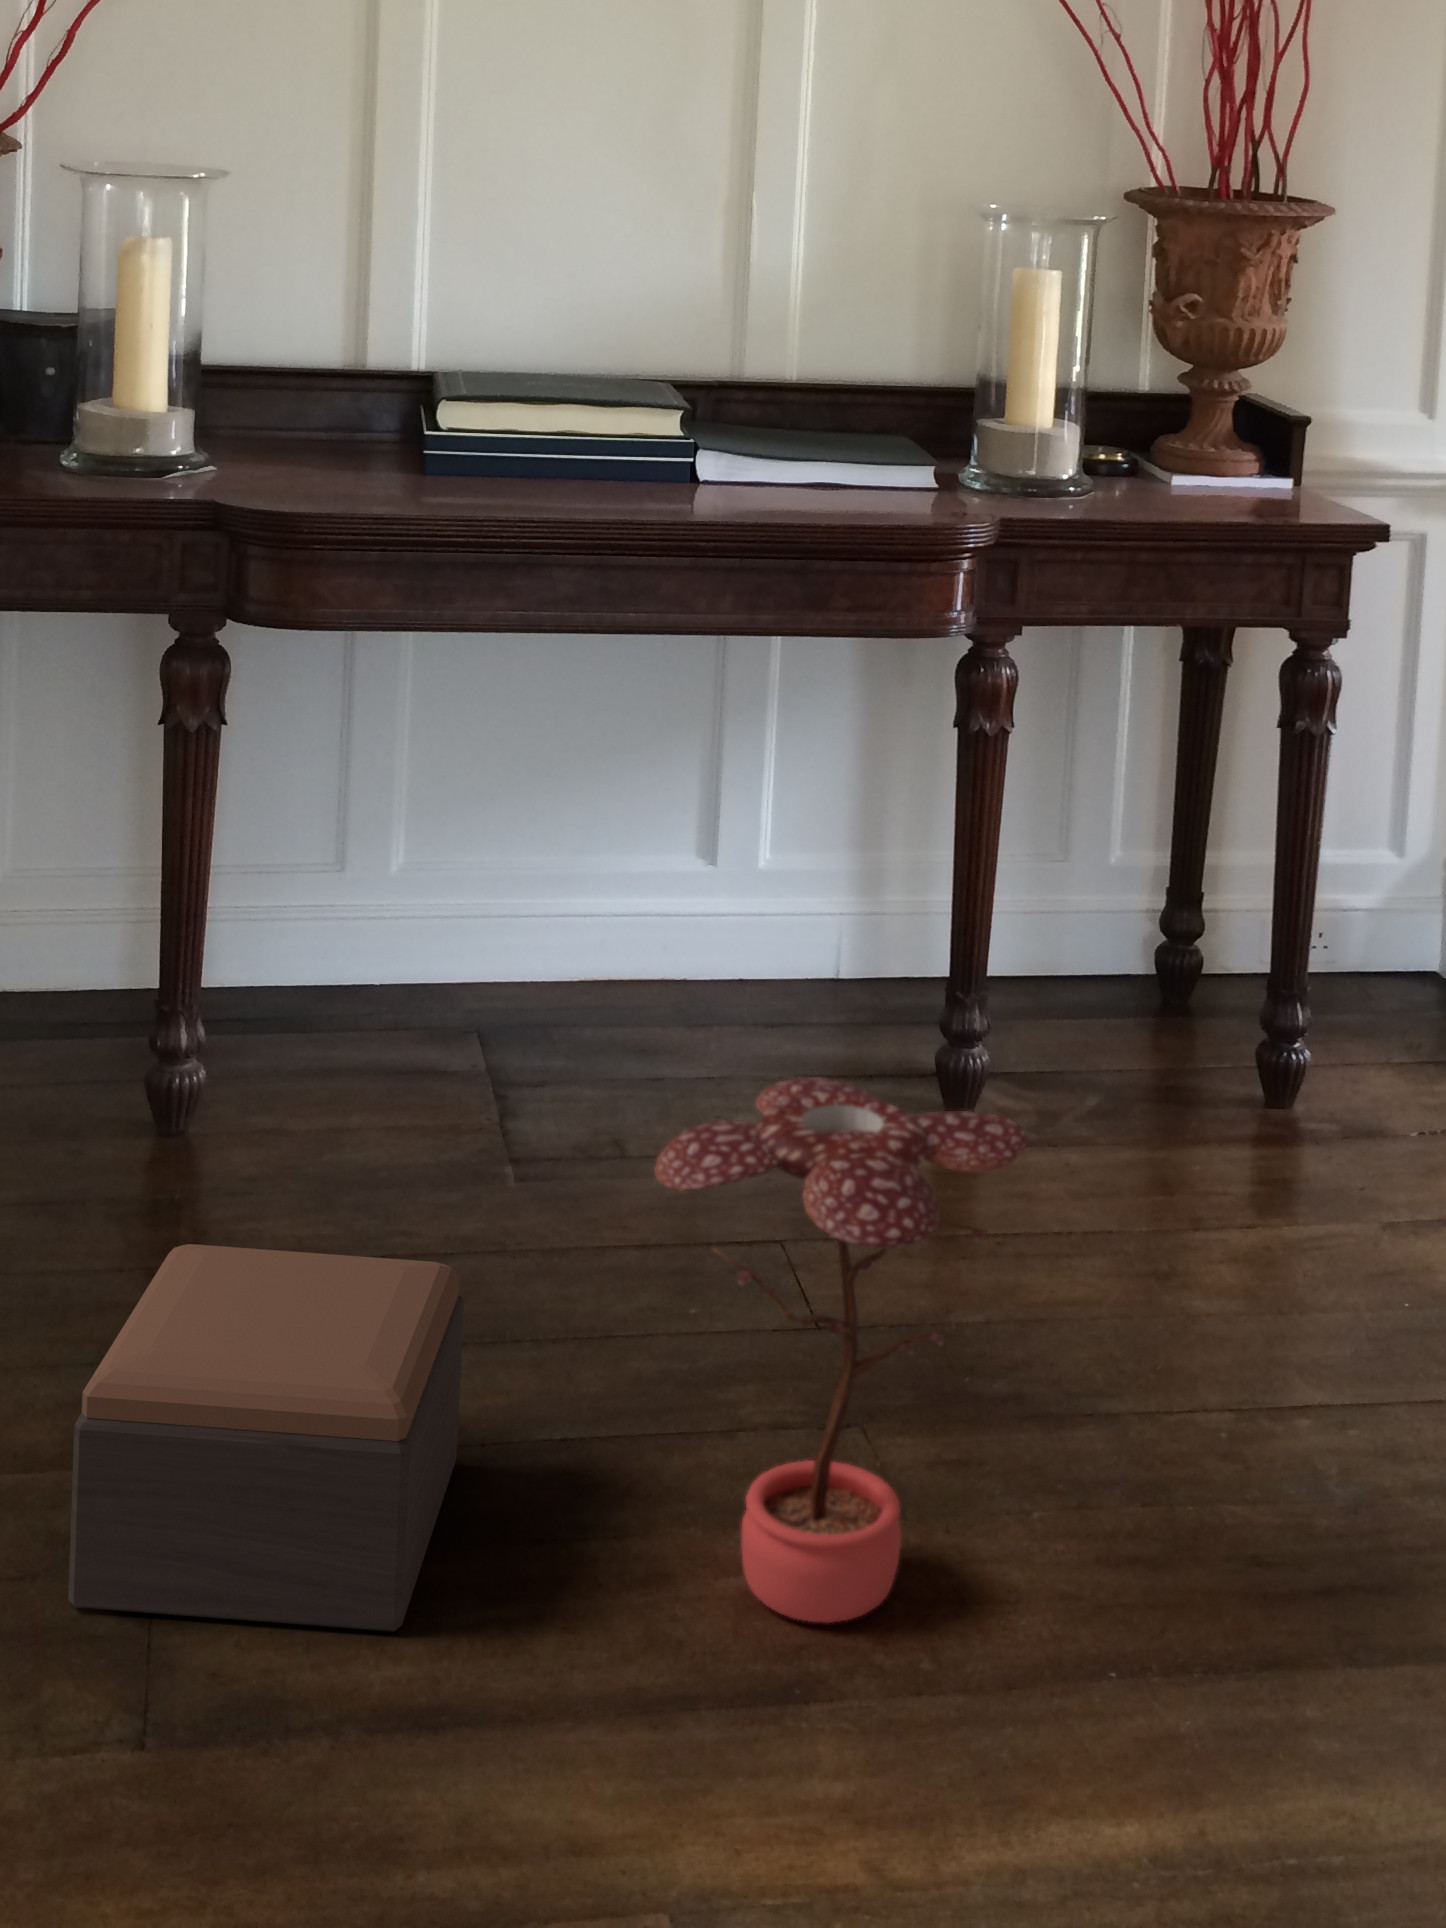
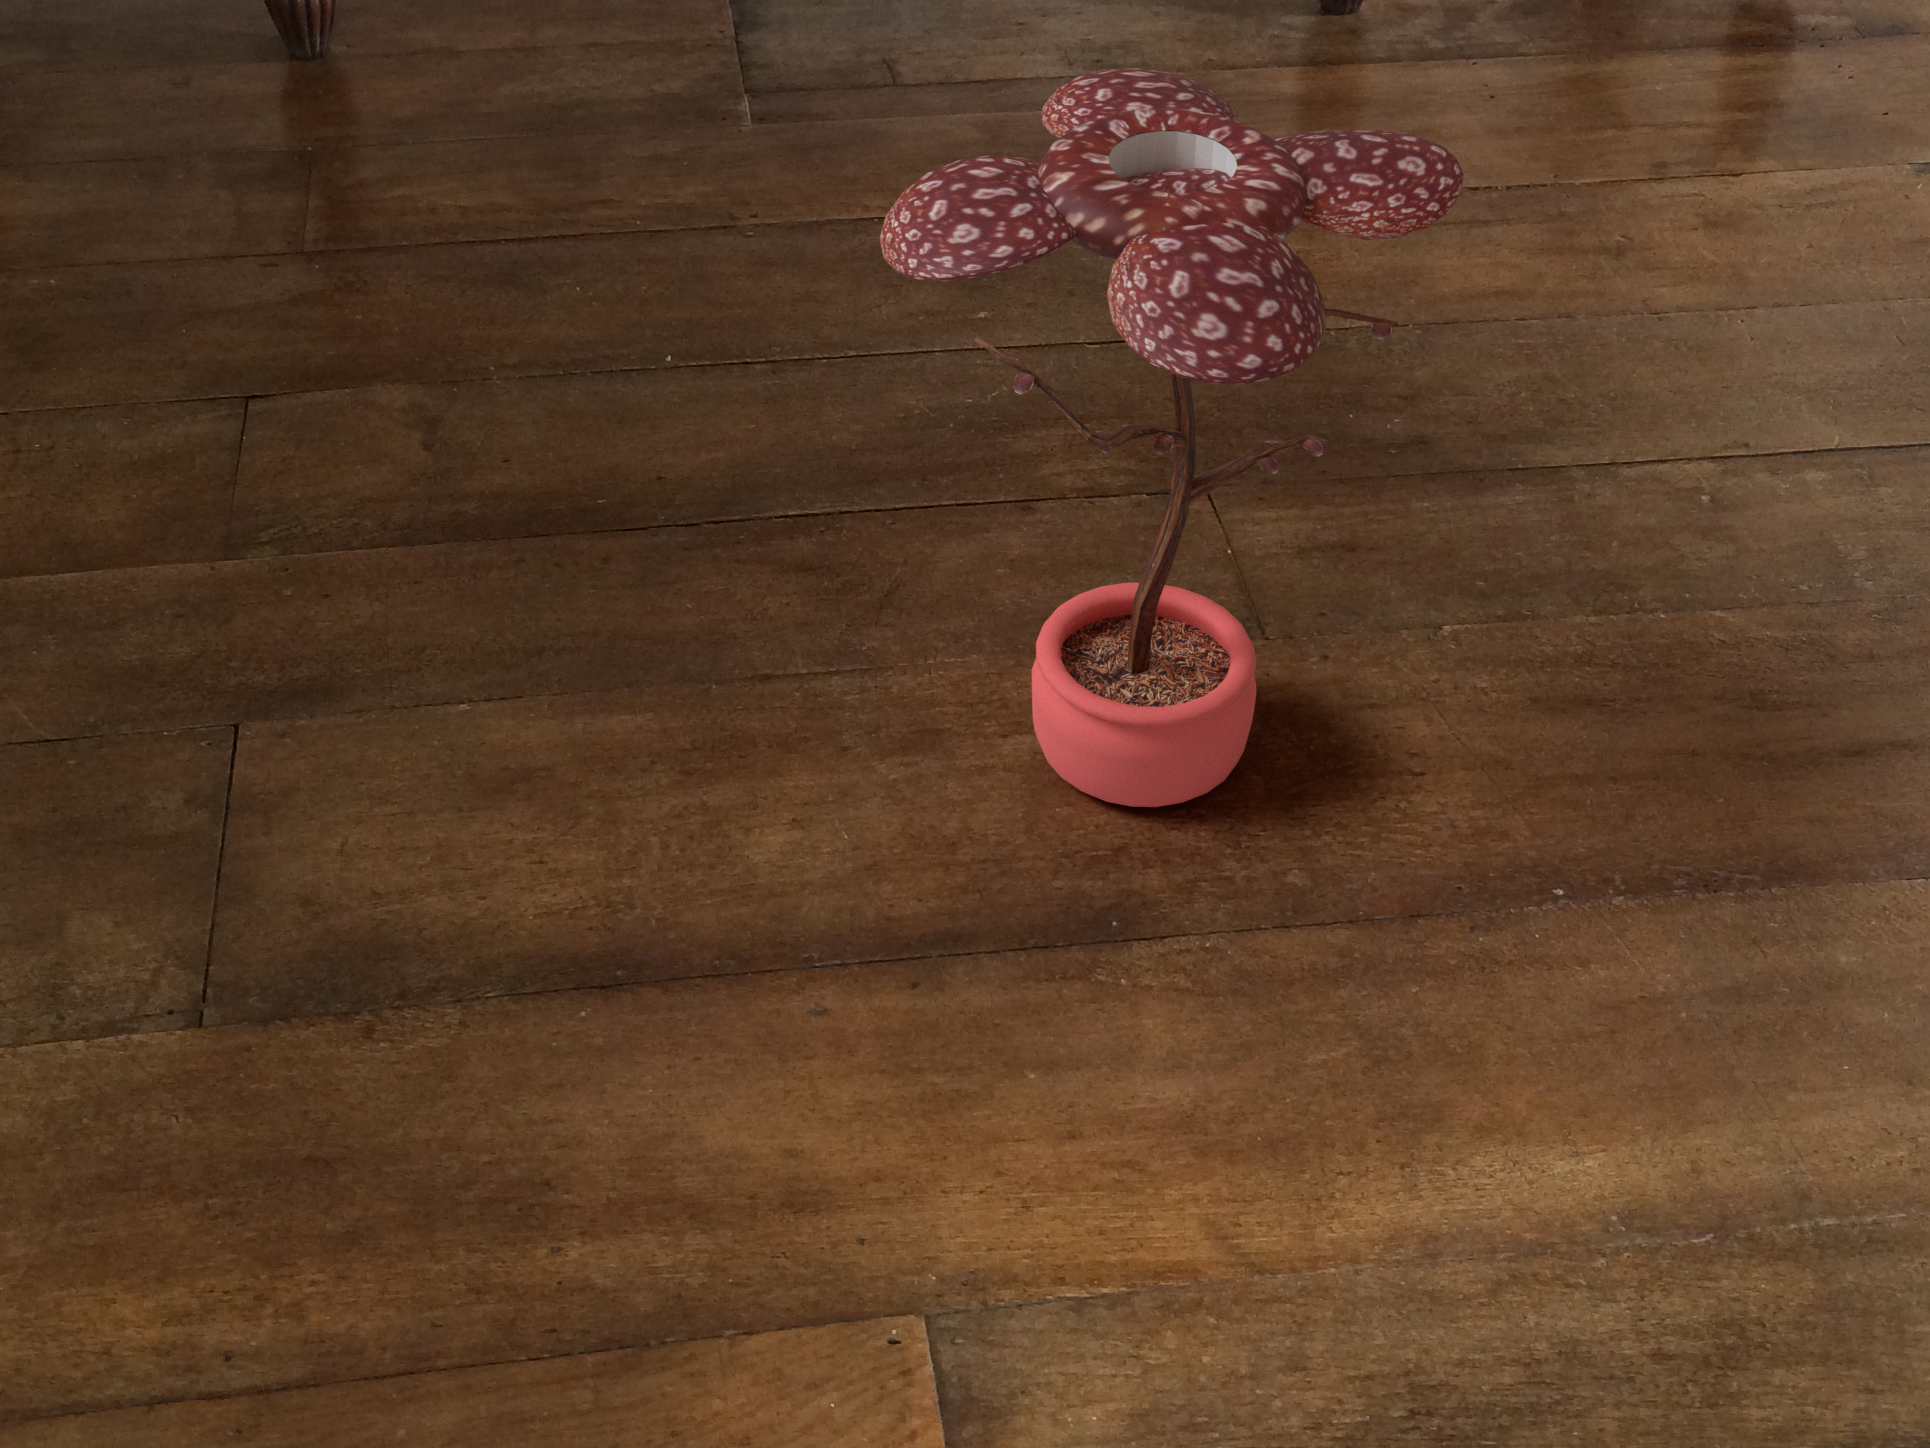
footstool: present [68,1244,464,1632] -> none [70,291,650,822]

